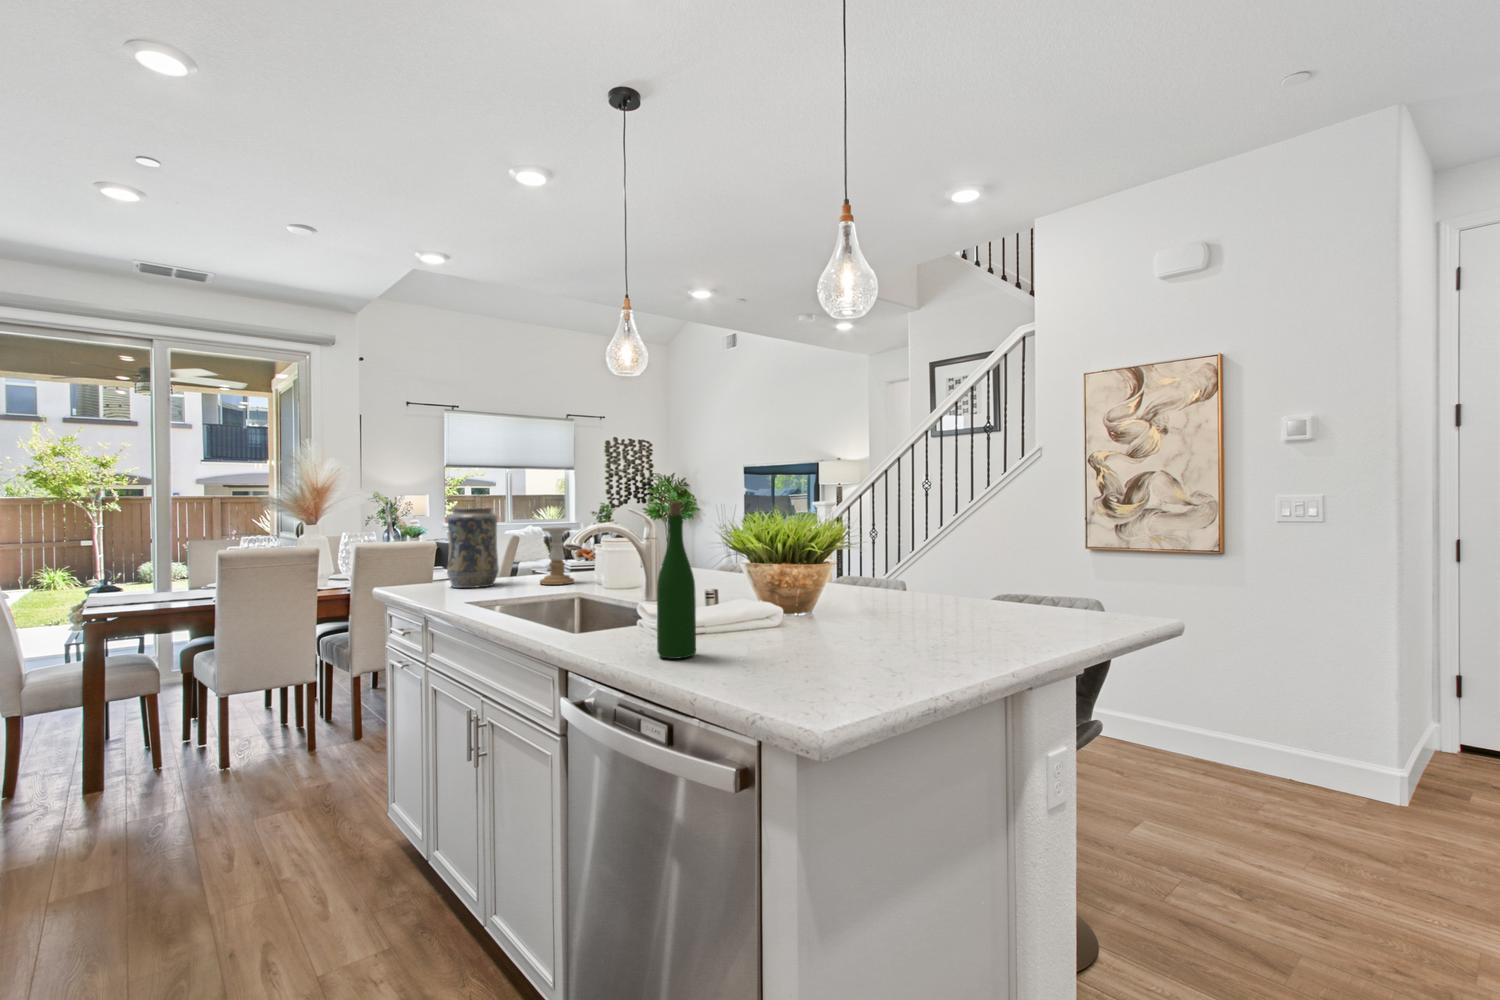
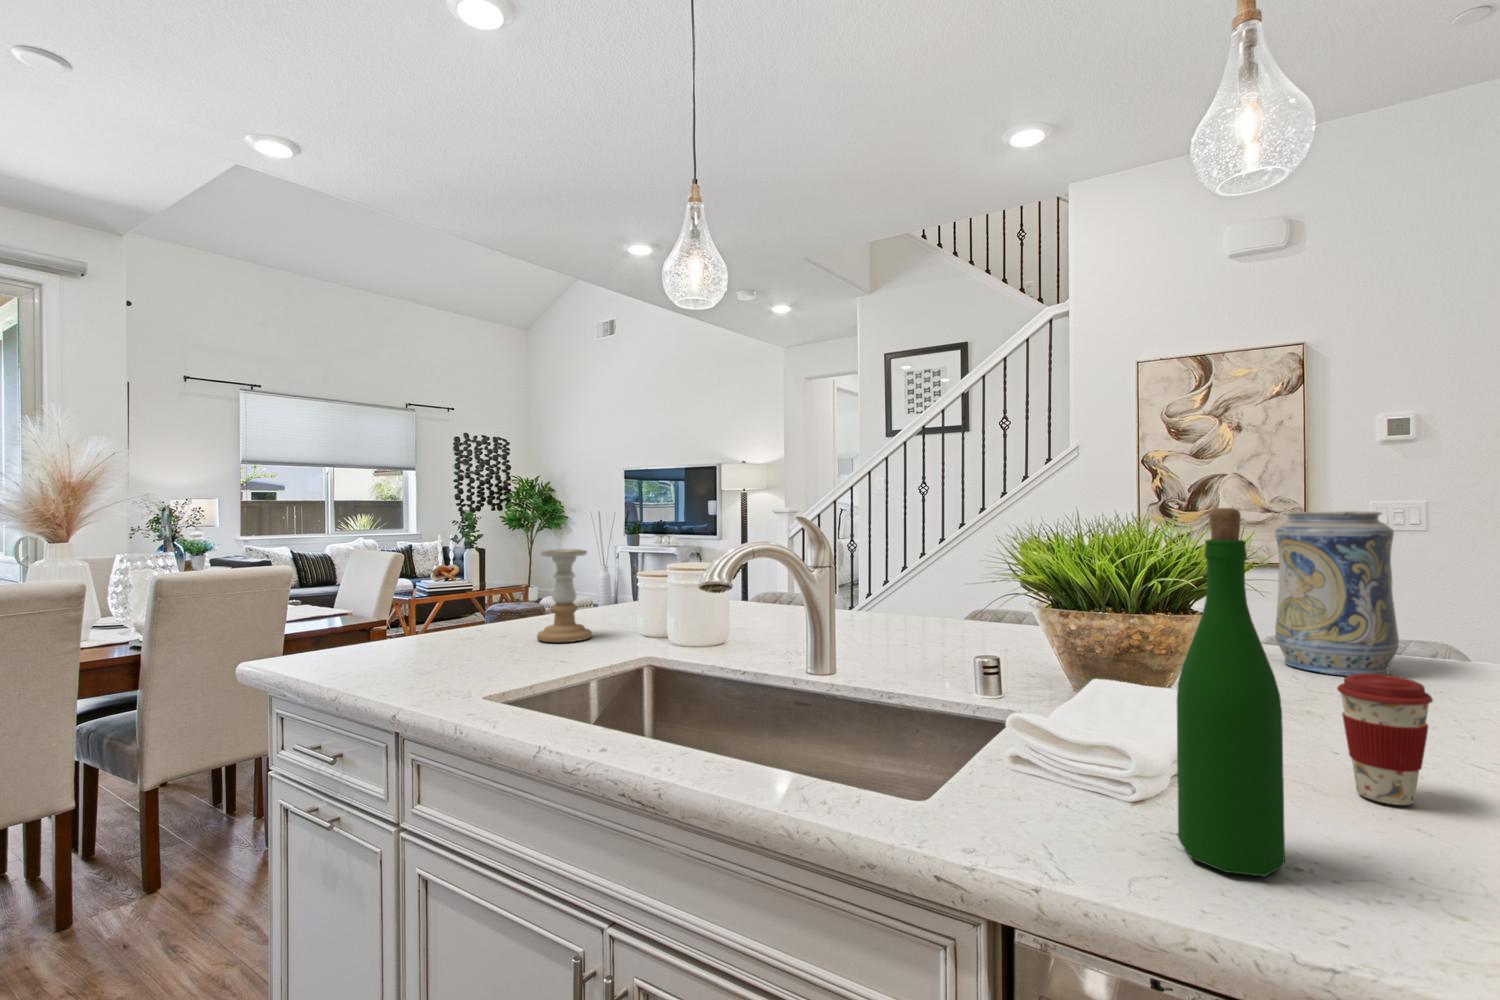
decorative vase: present [447,508,499,588] -> present [1275,511,1399,675]
coffee cup: none [790,587,826,649] -> present [1337,674,1433,805]

